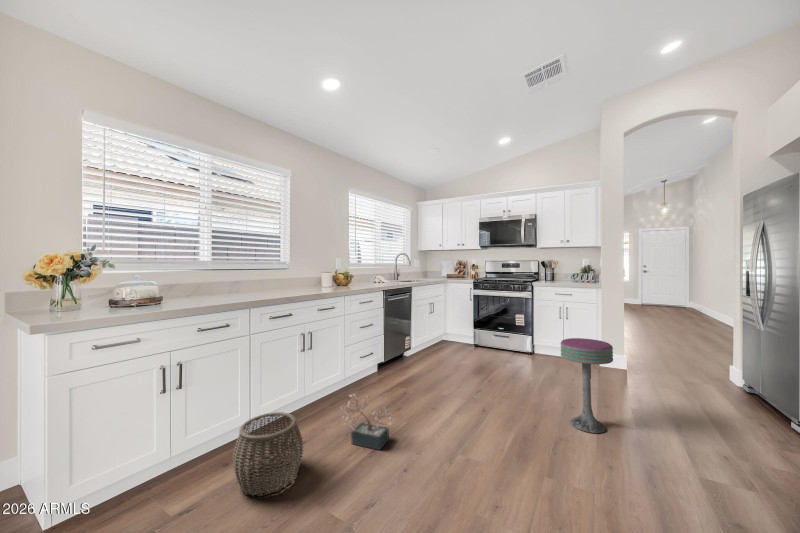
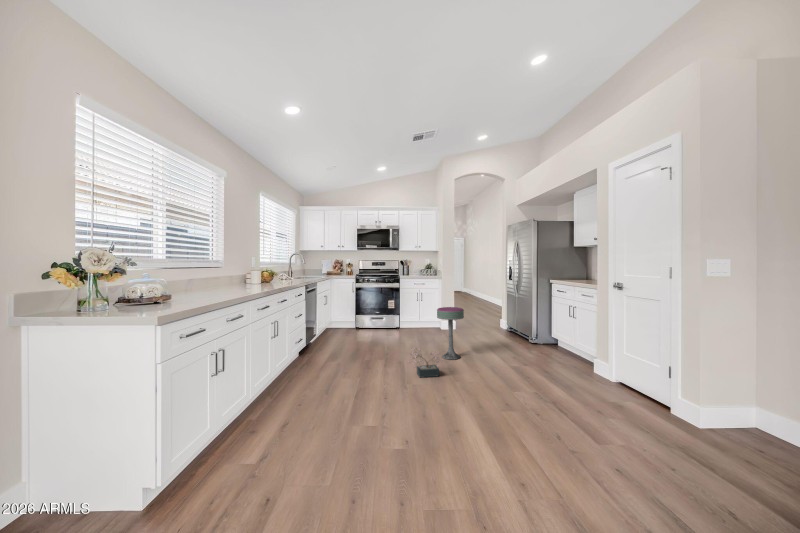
decorative plant: present [343,393,393,450] -> present [411,347,440,378]
woven basket: present [233,412,303,496] -> none [261,372,312,427]

